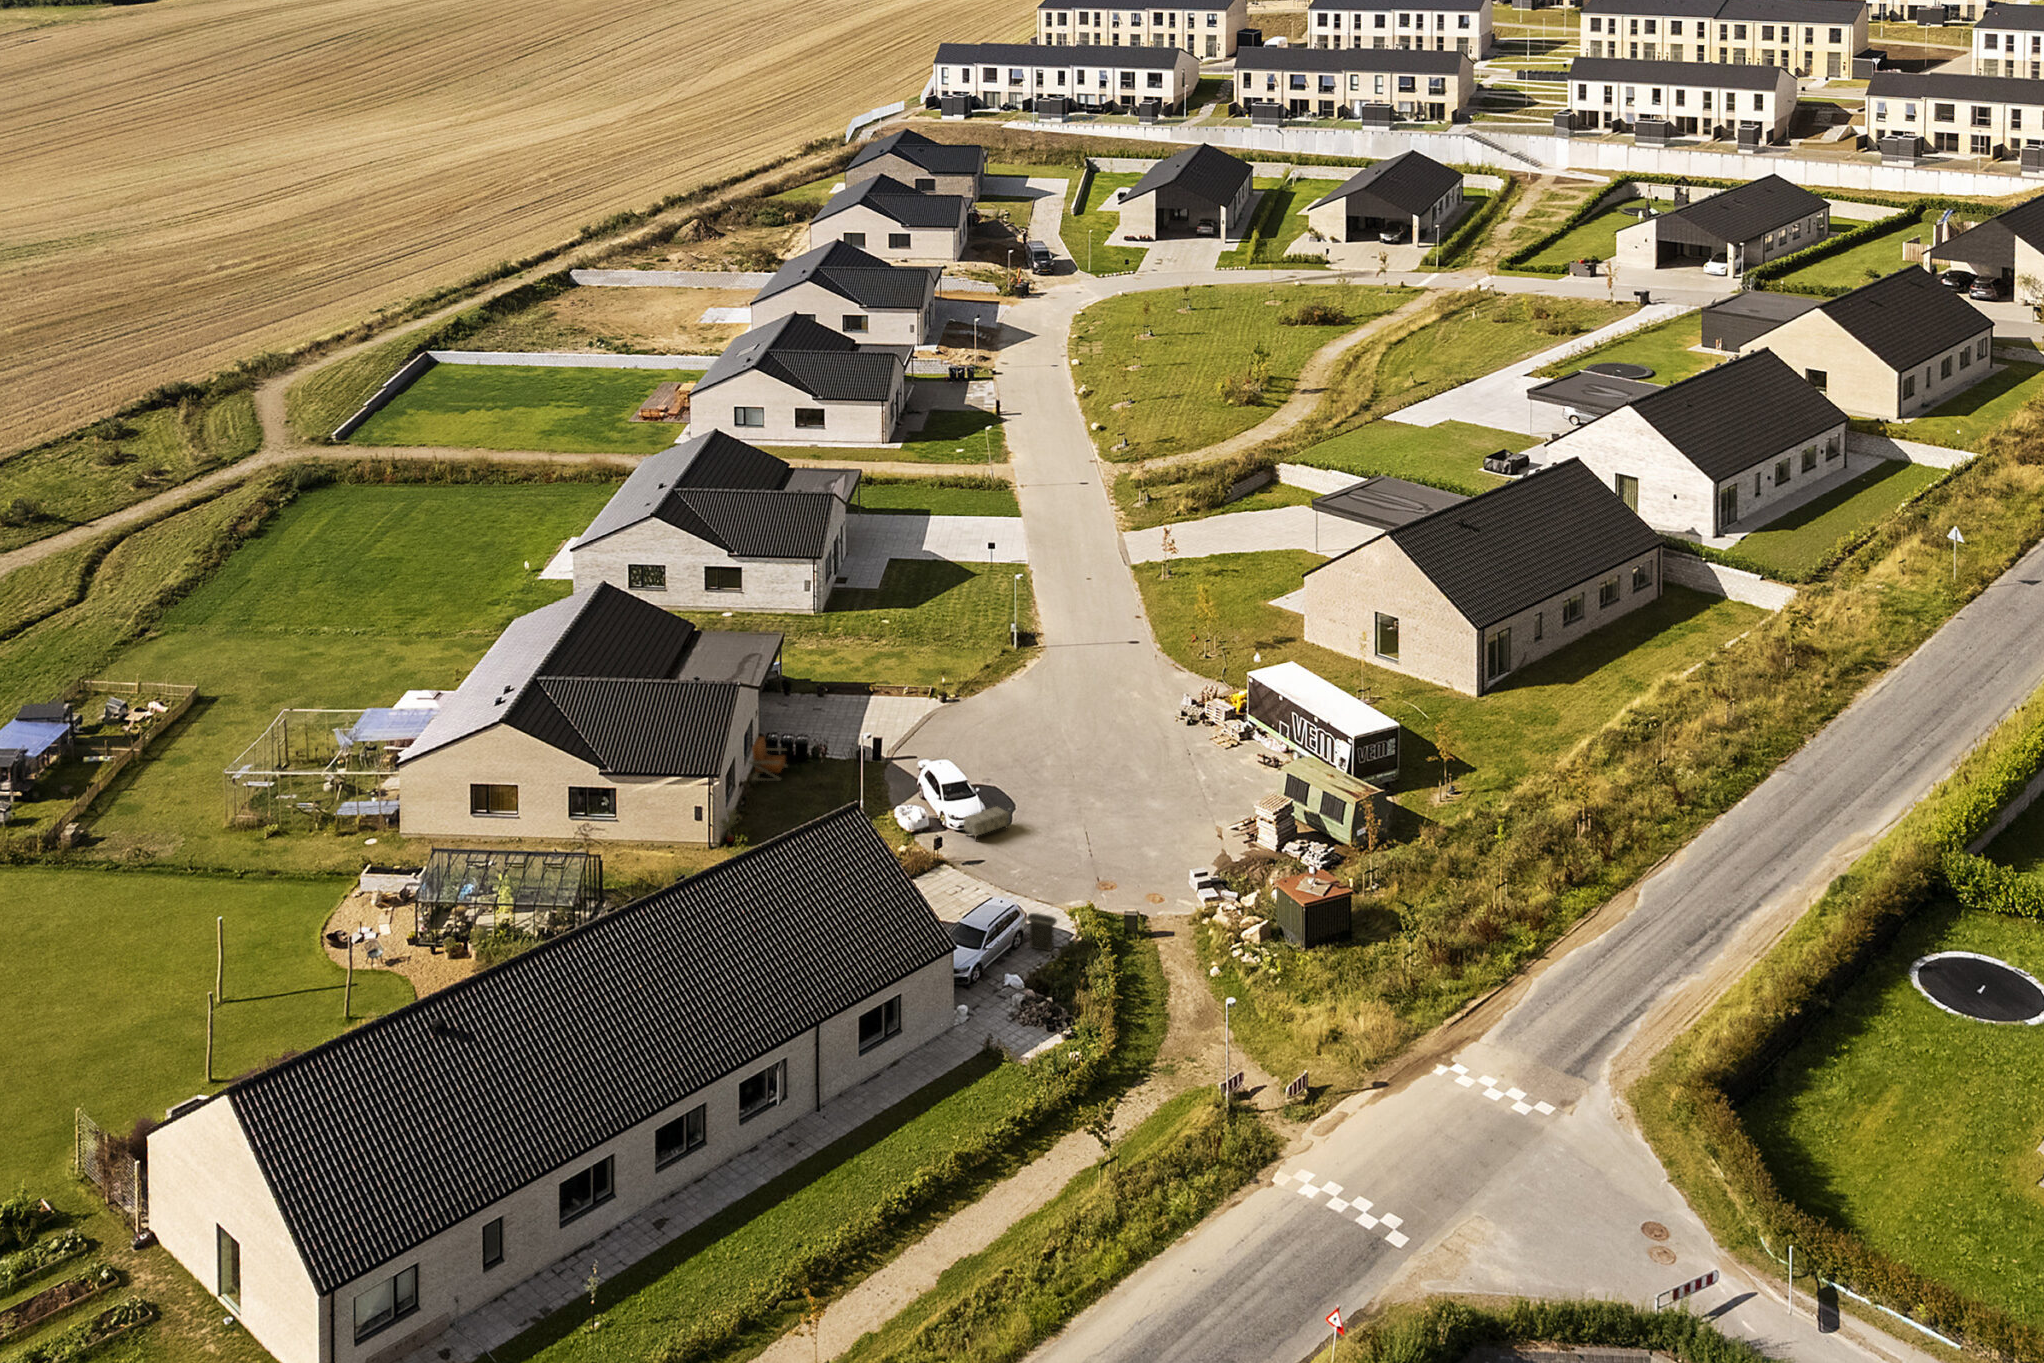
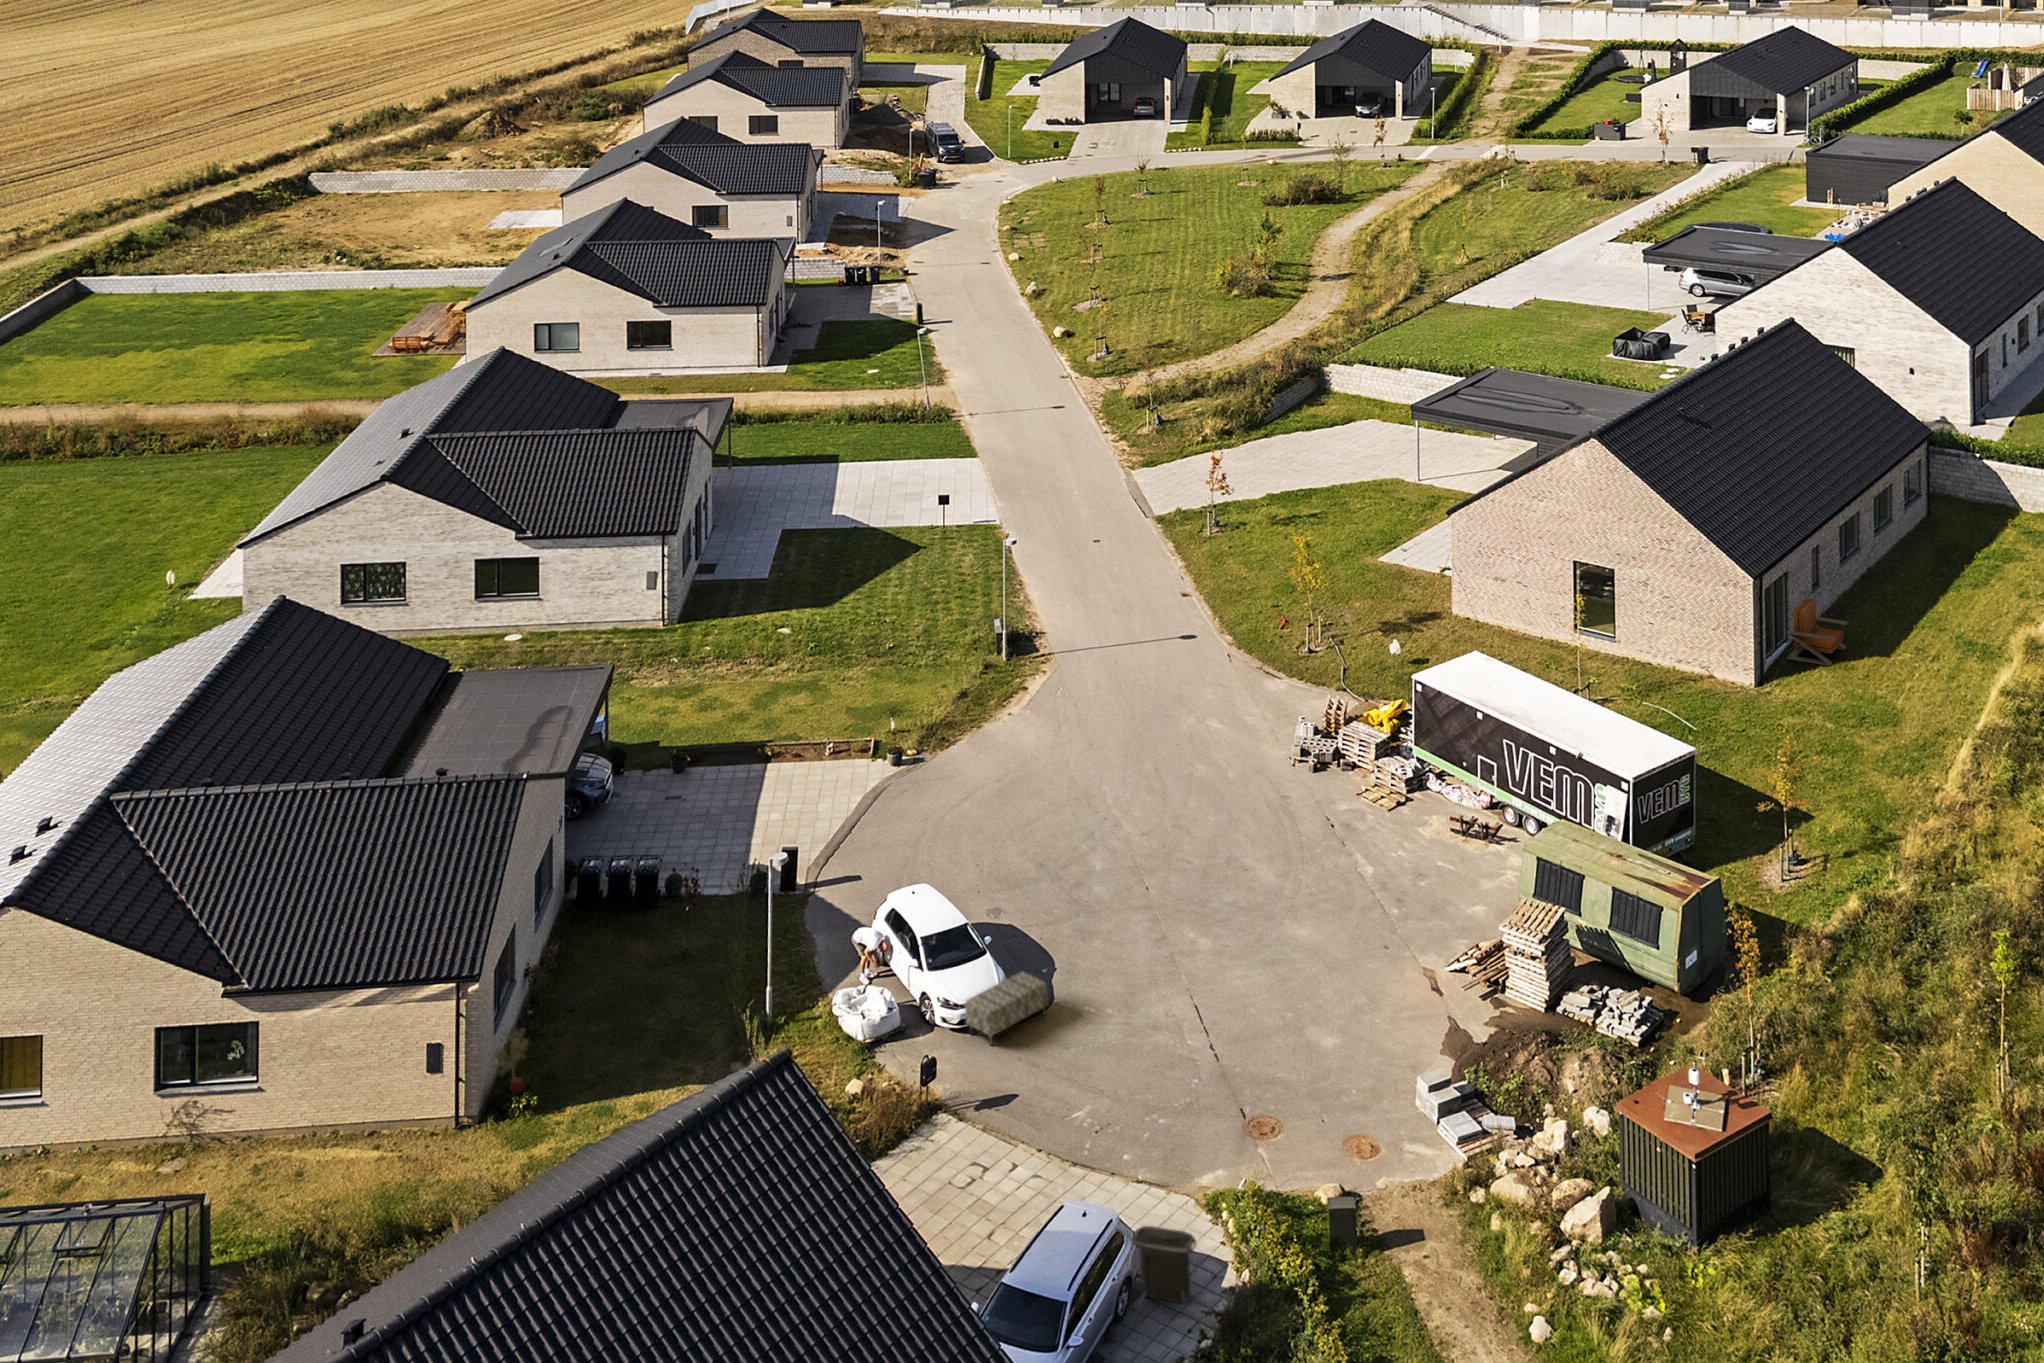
lounge chair: present [750,737,787,781] -> present [1786,599,1847,666]

